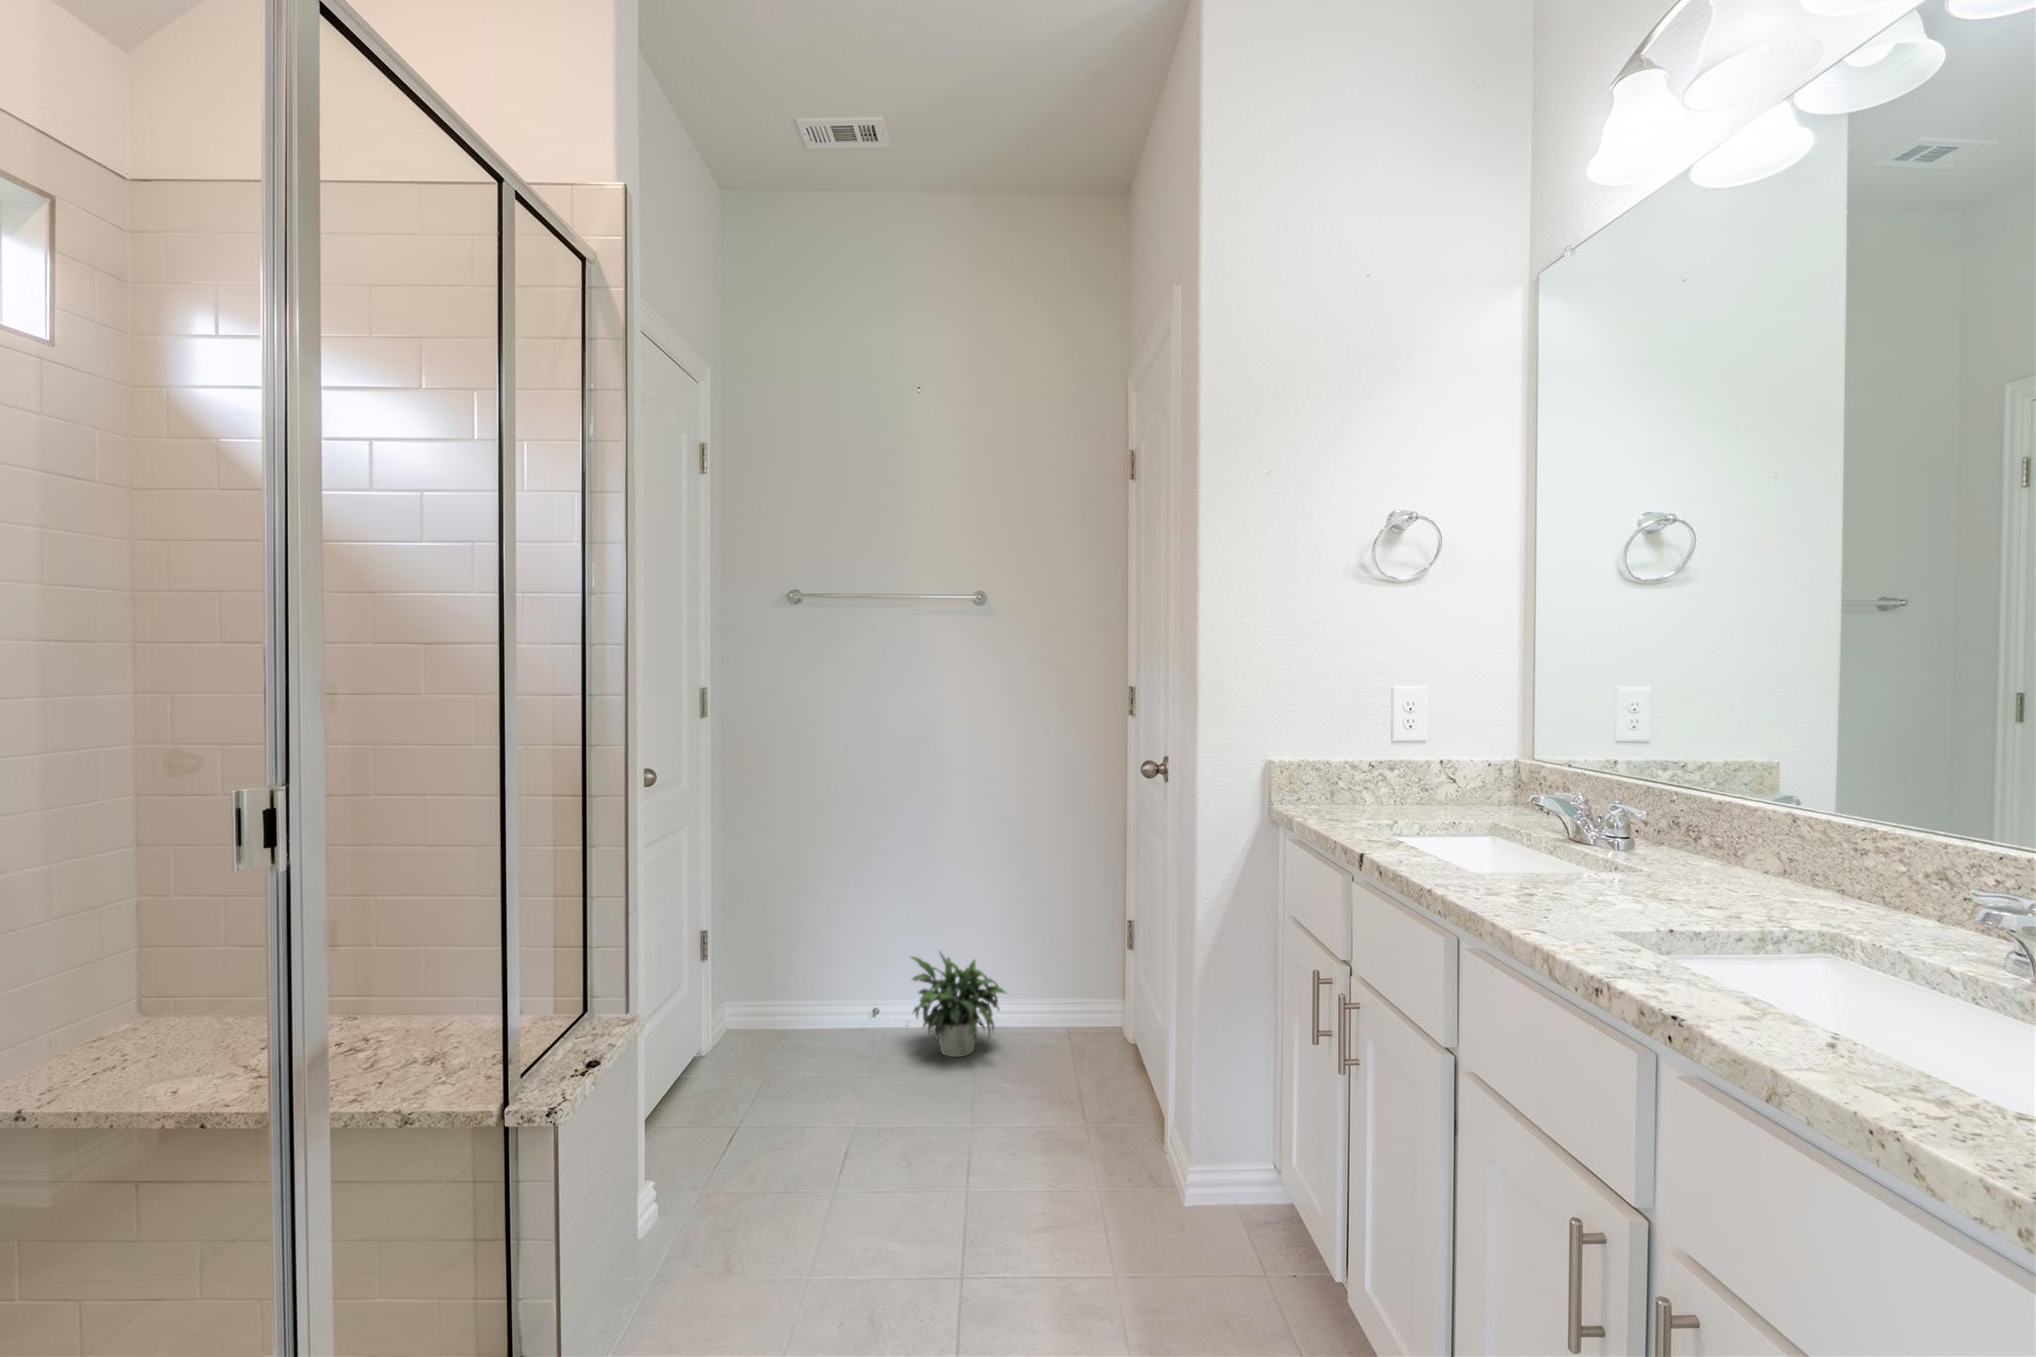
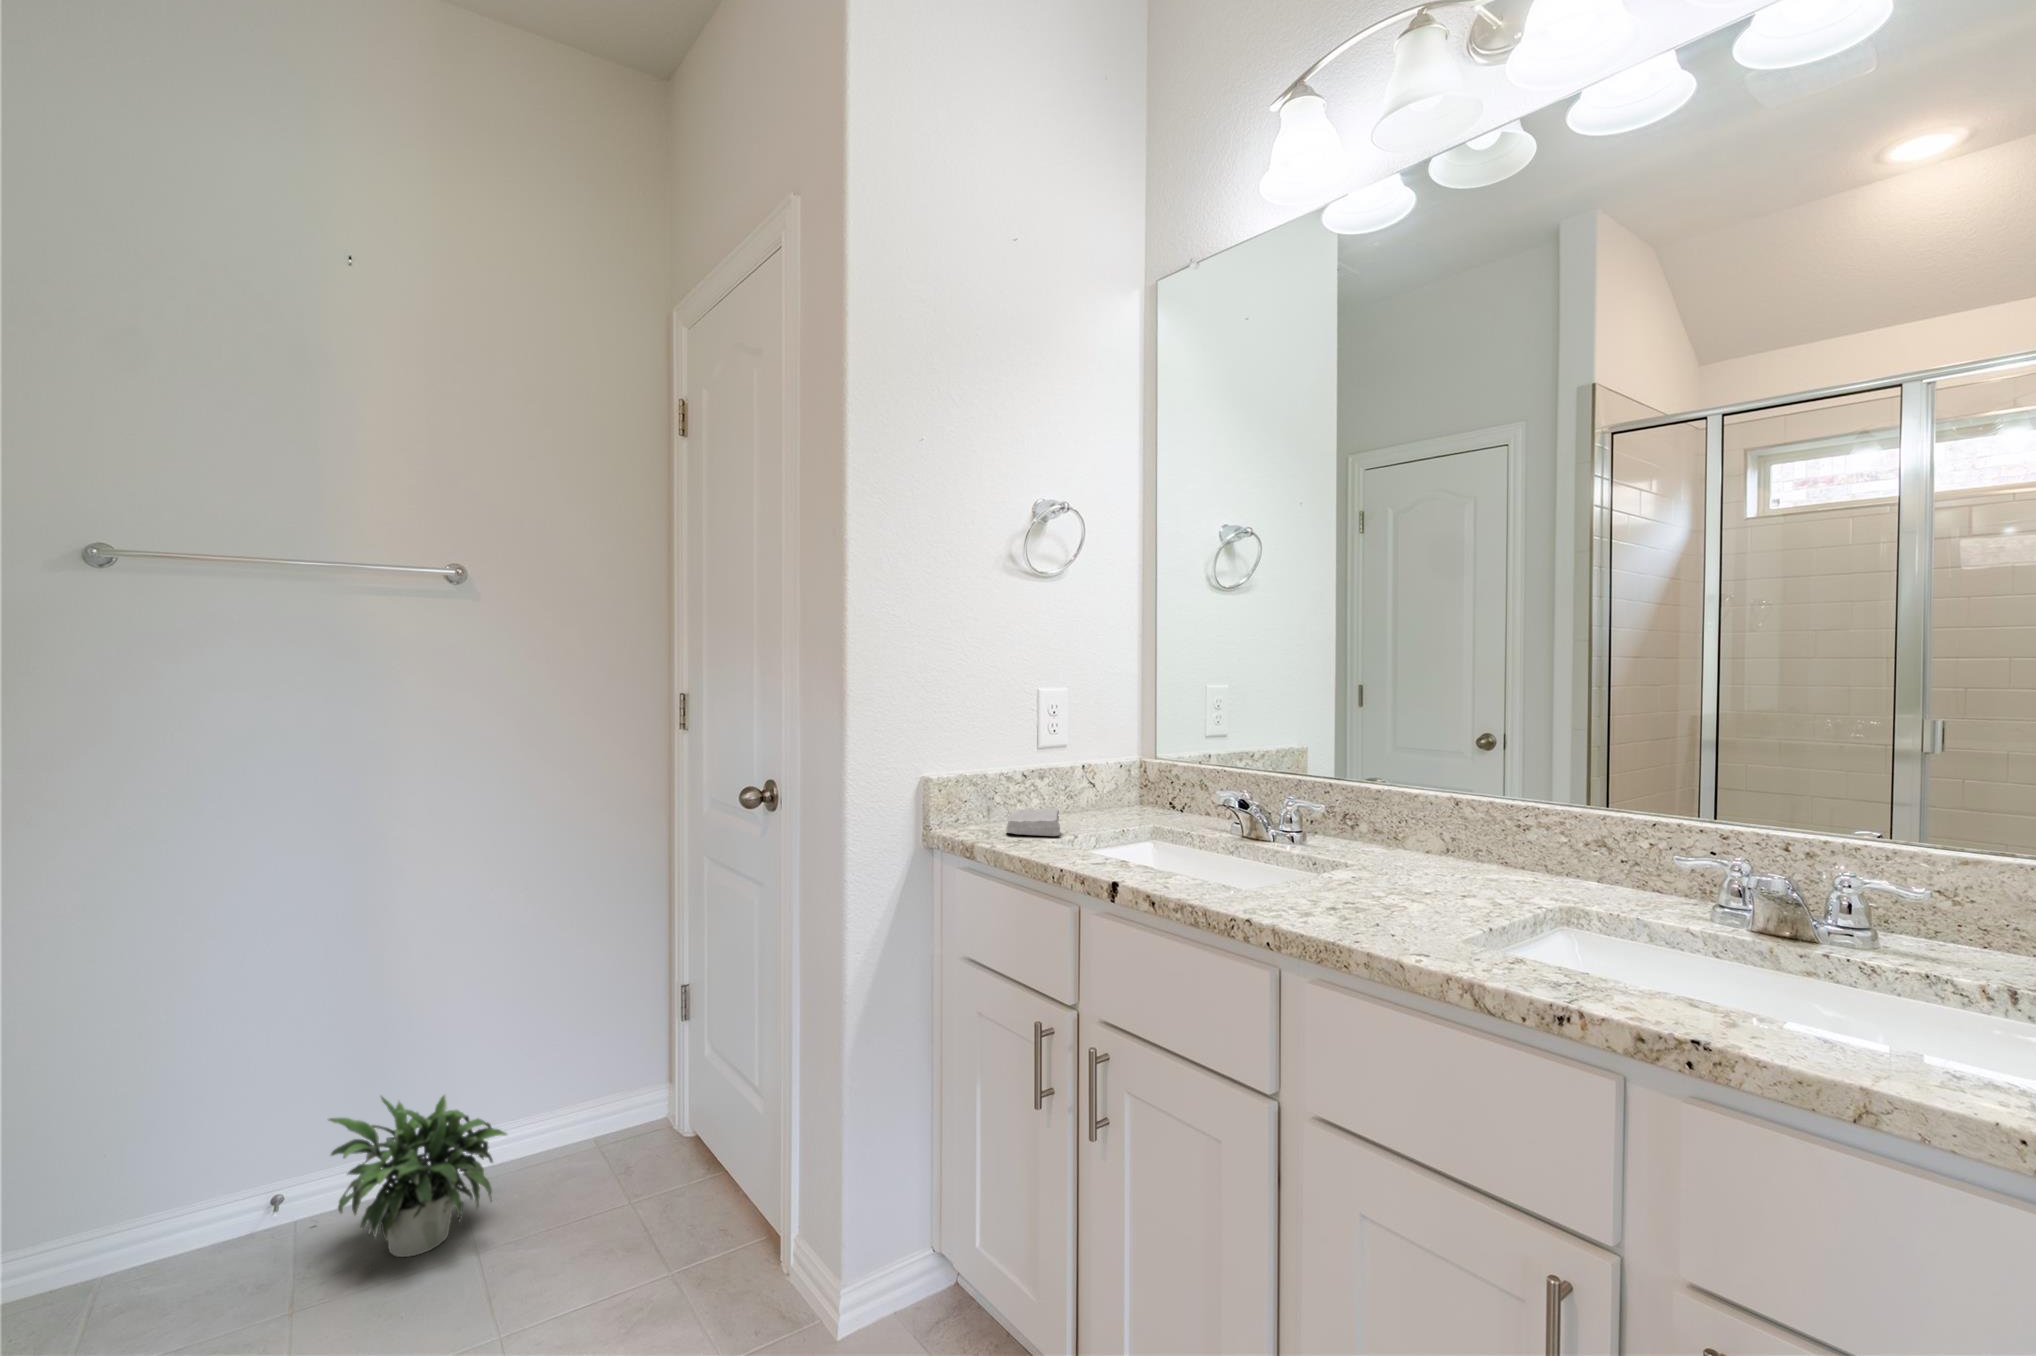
soap bar: none [1329,793,1381,818] -> present [1006,808,1060,836]

